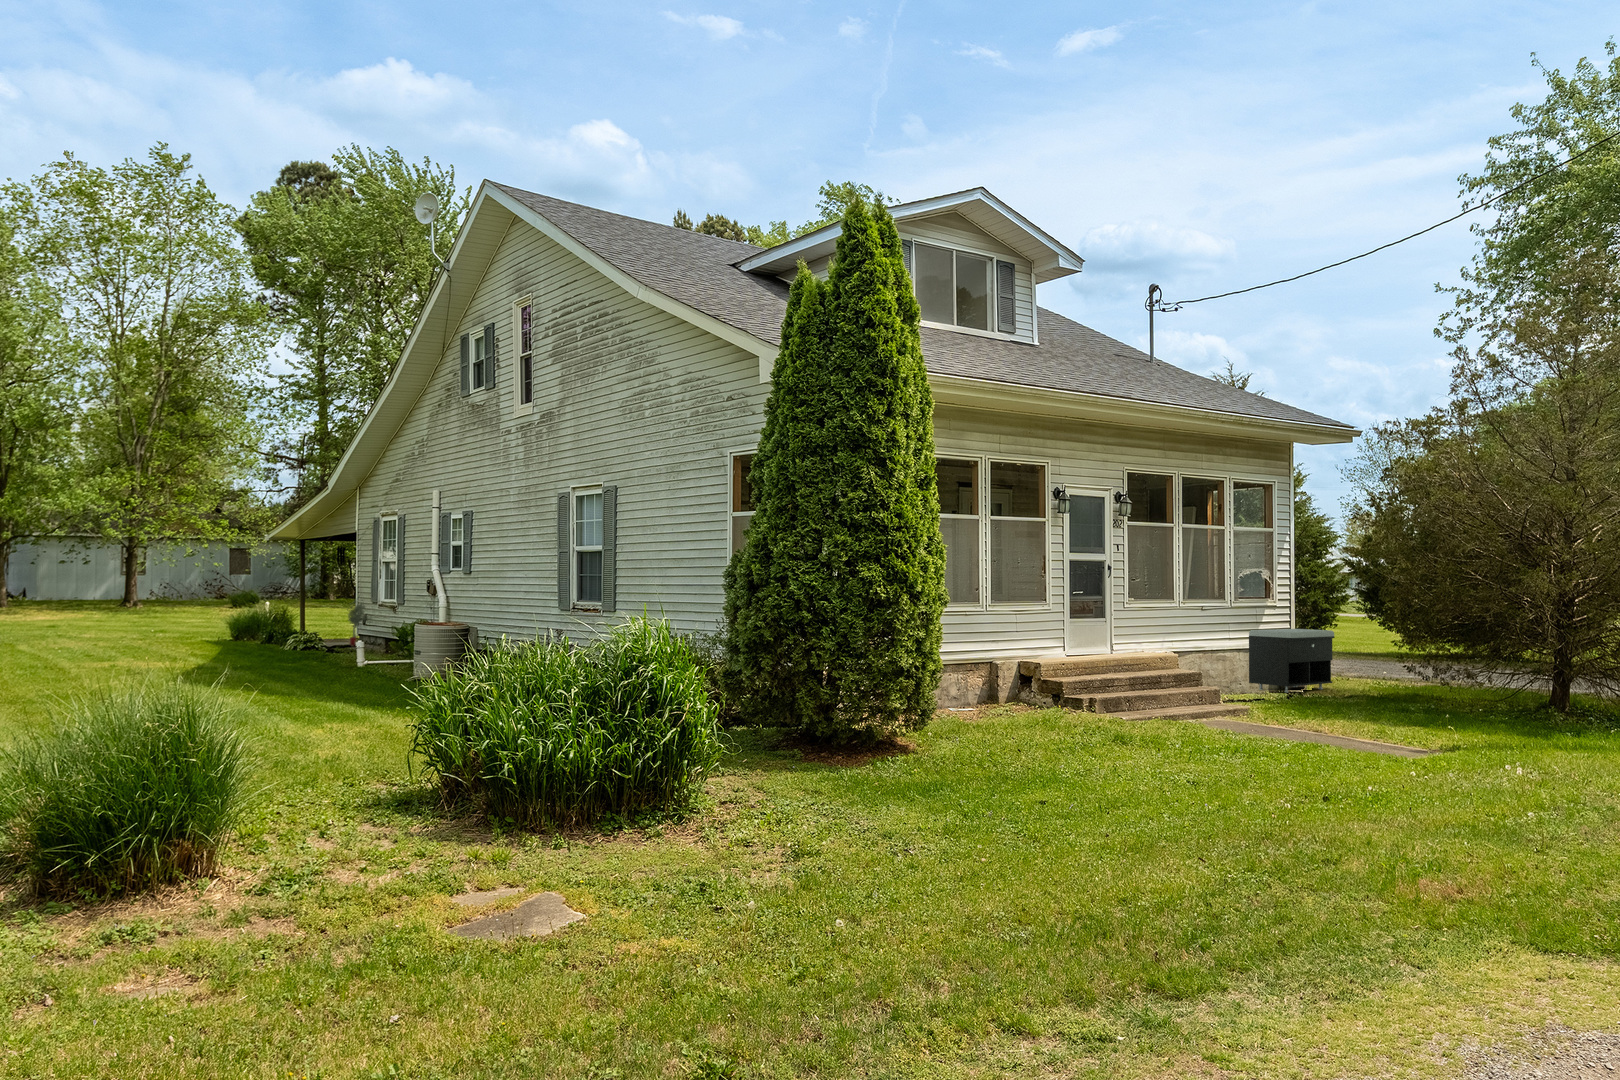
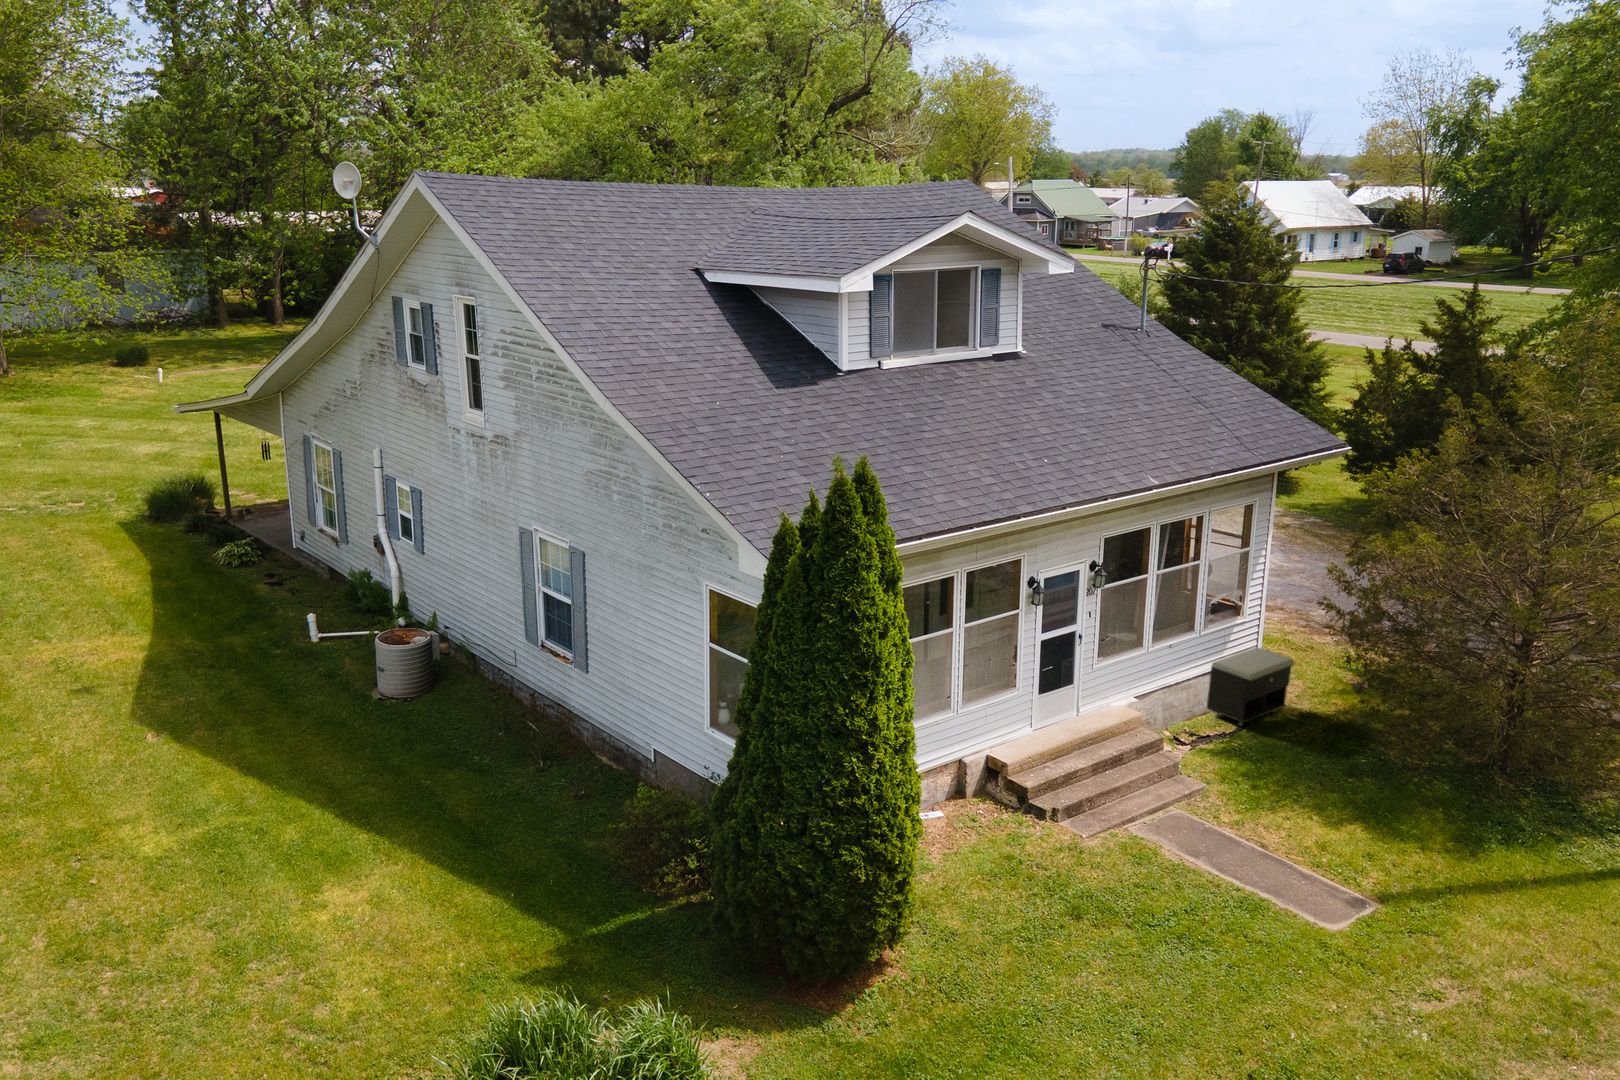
potted tree: present [347,600,372,646] -> none [287,526,317,574]

